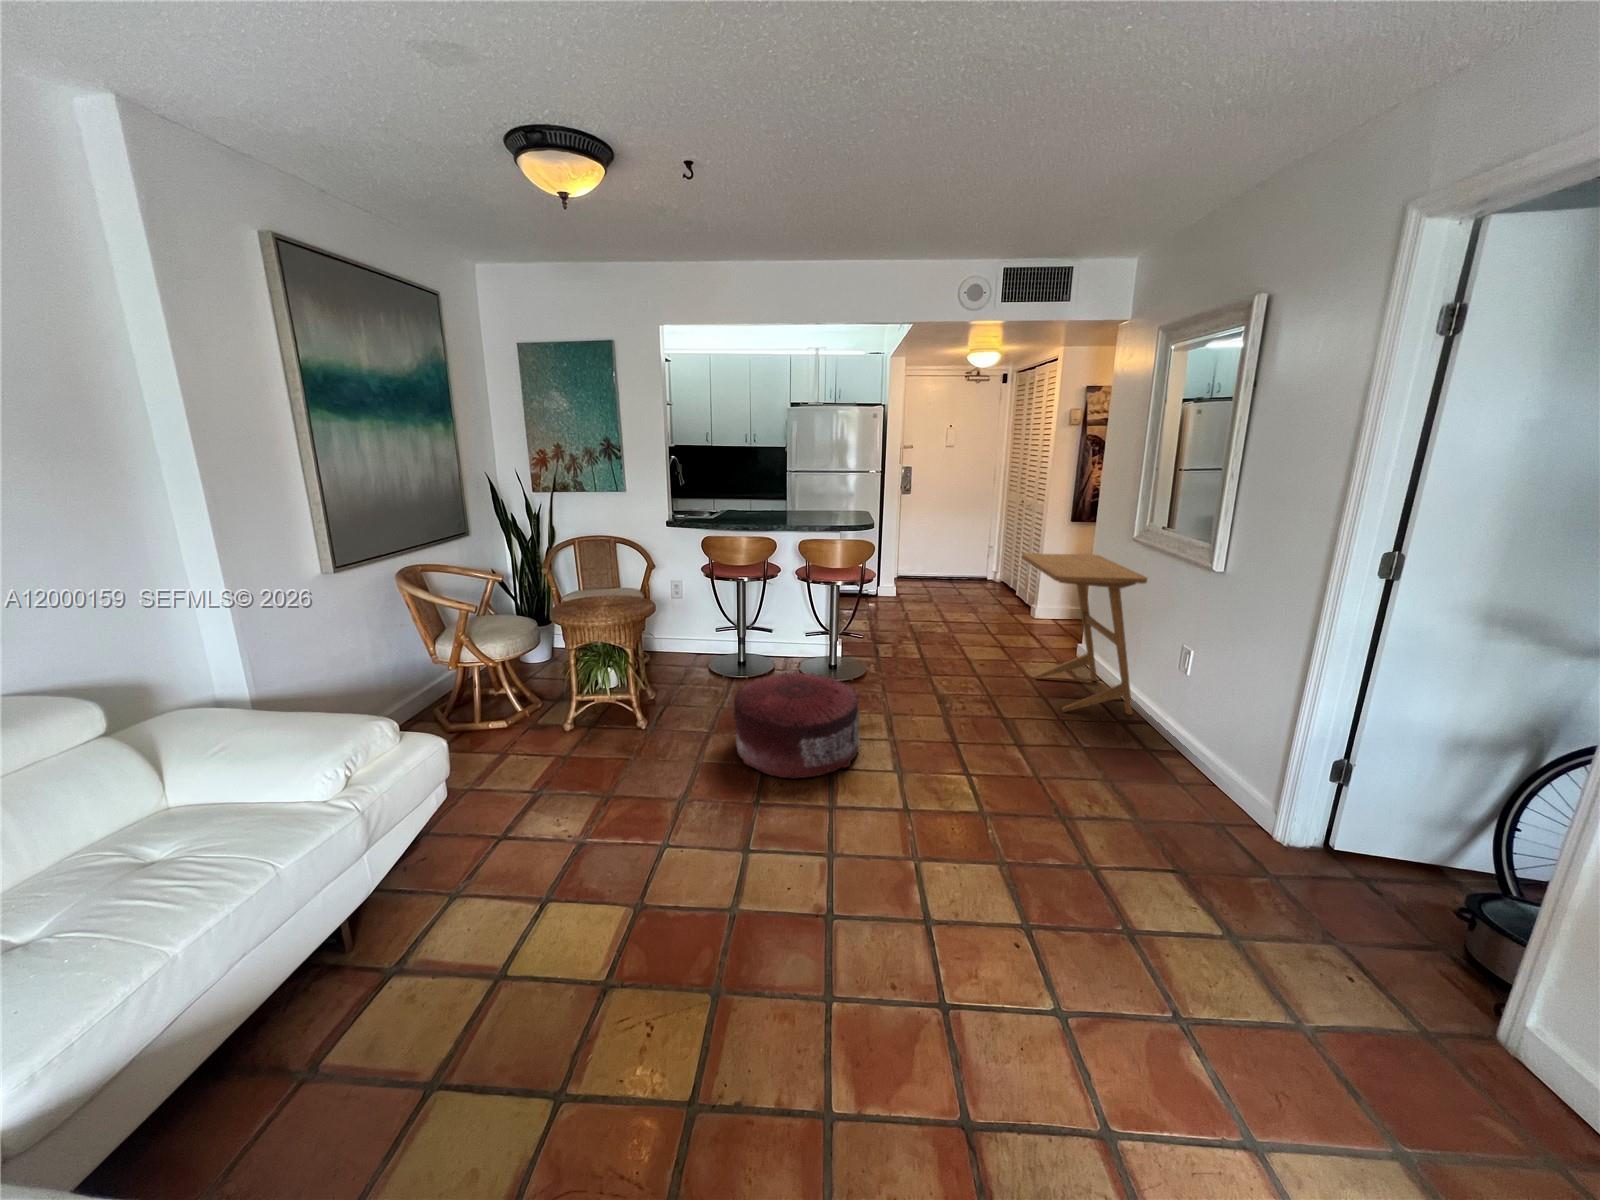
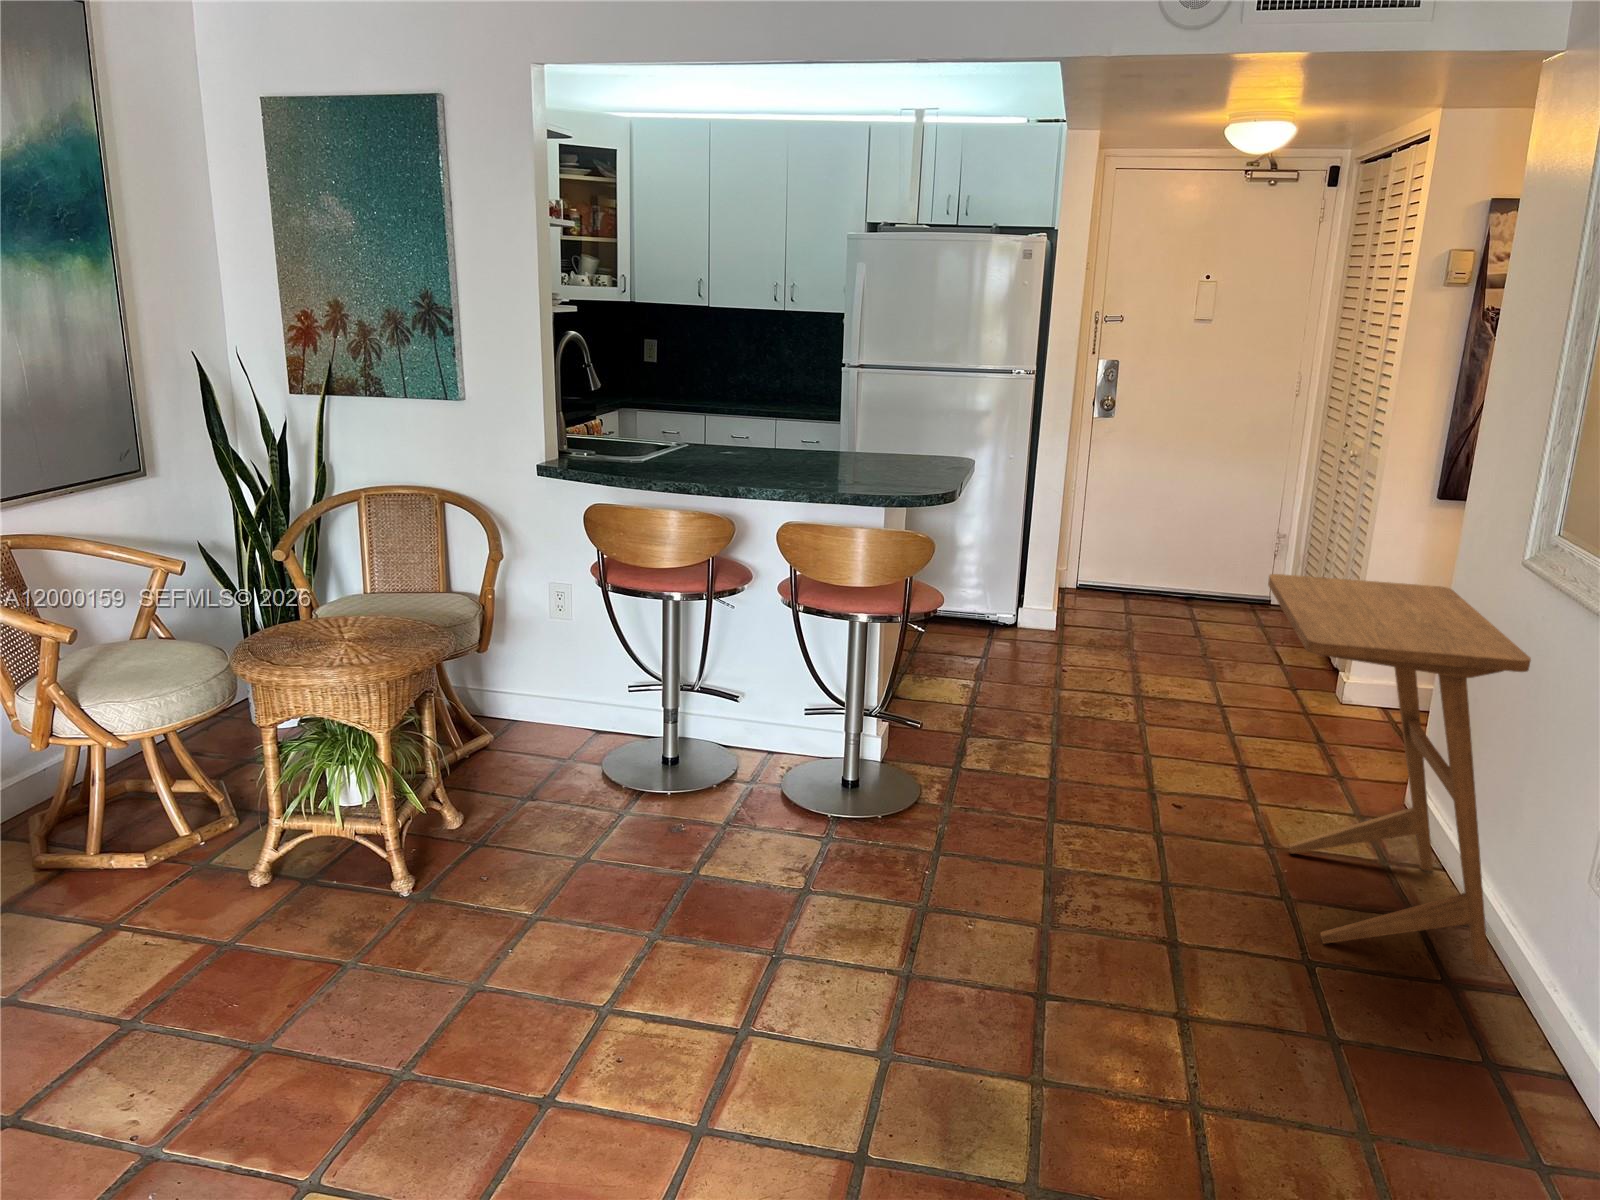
pouf: present [734,671,859,779] -> none [551,803,824,1049]

